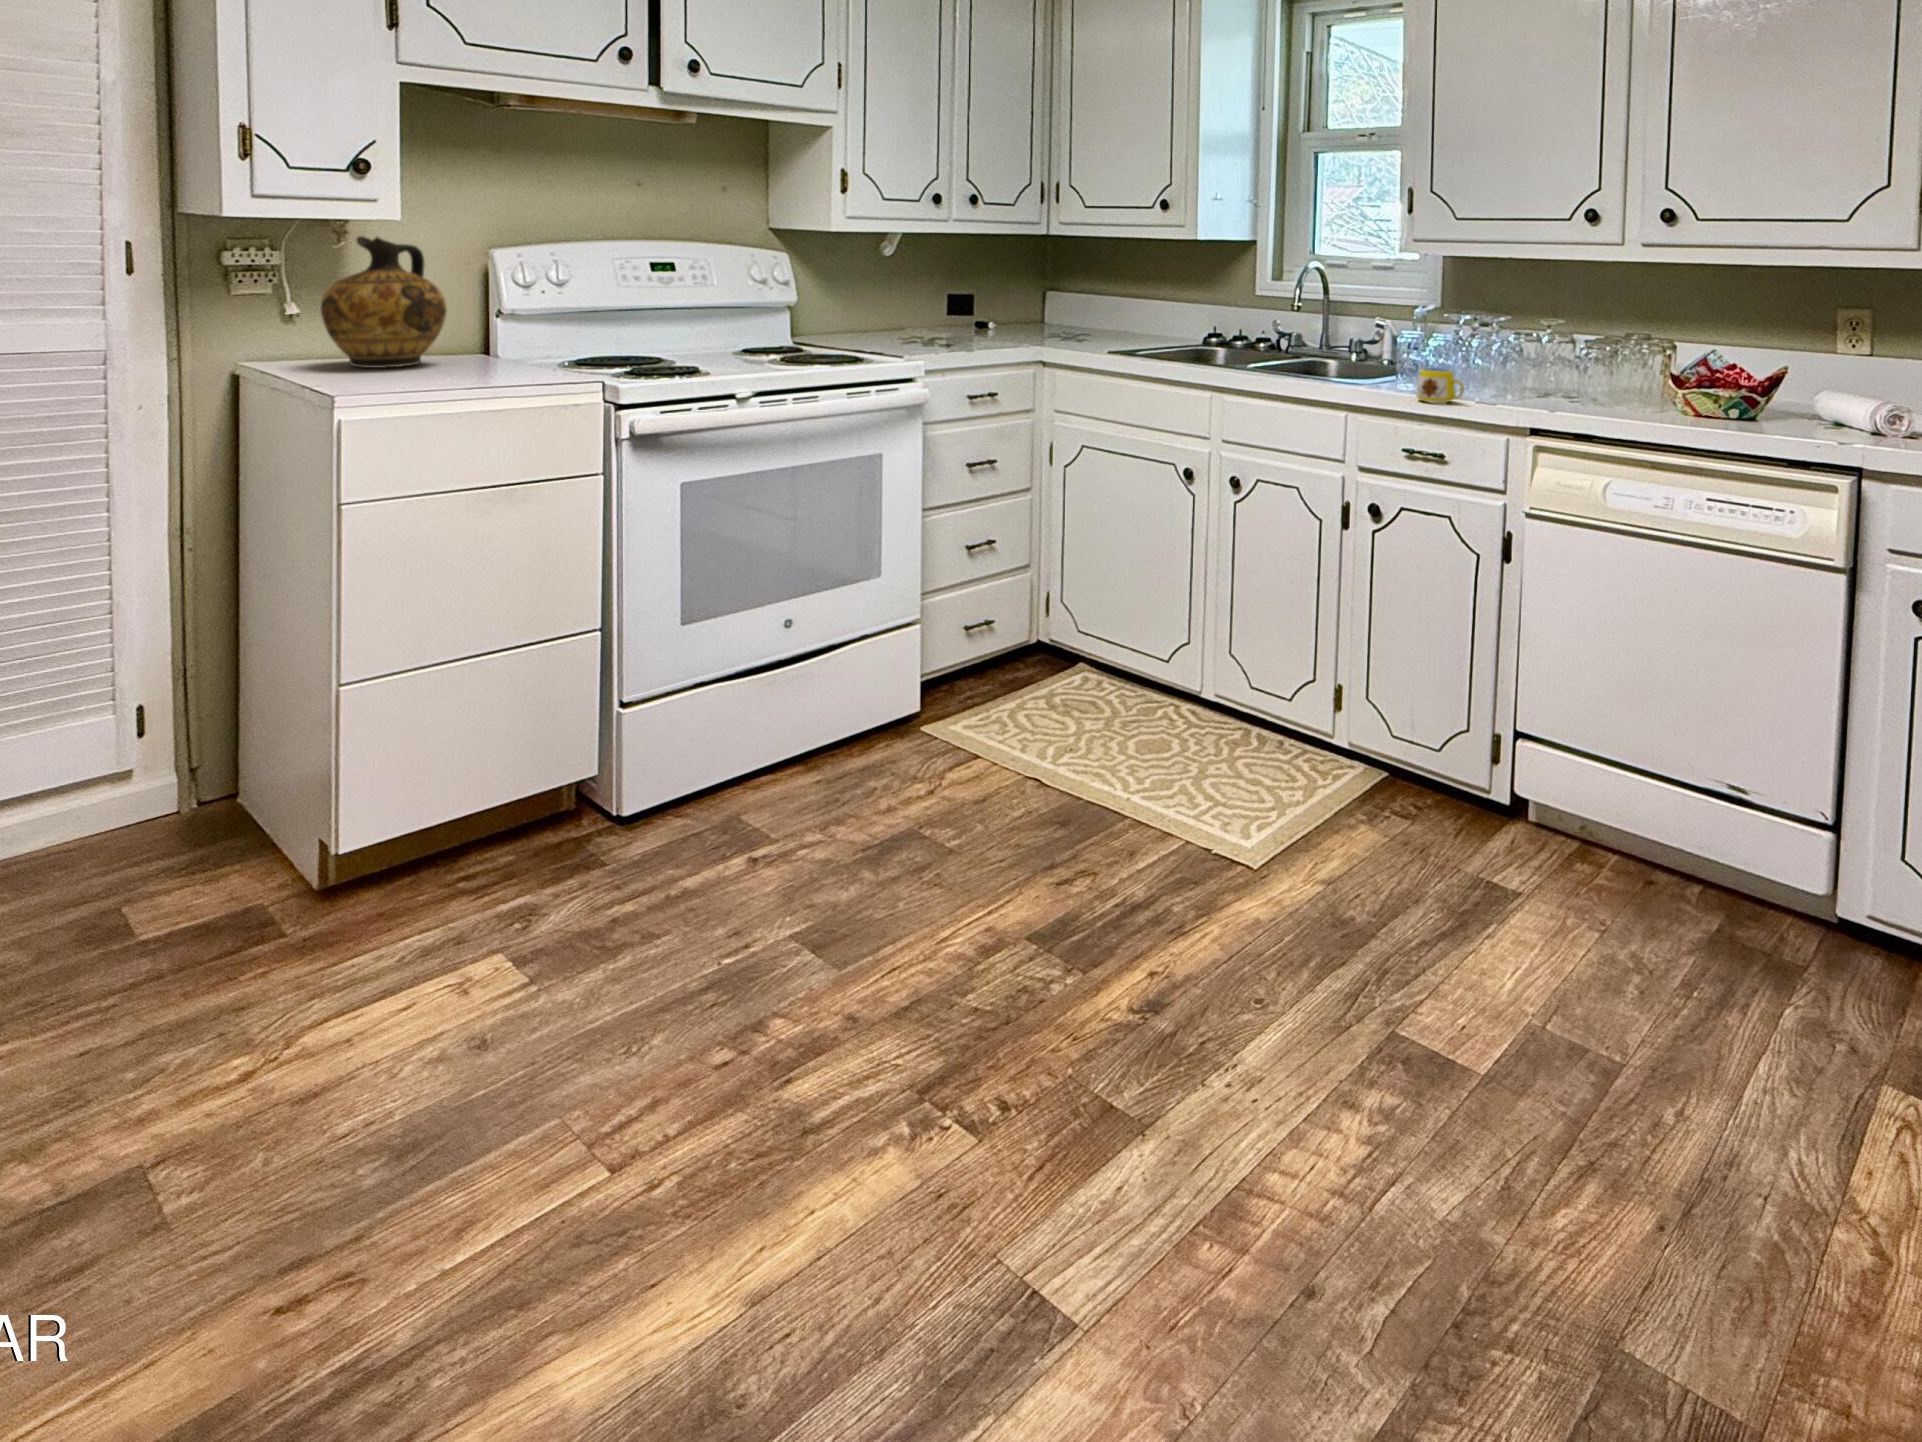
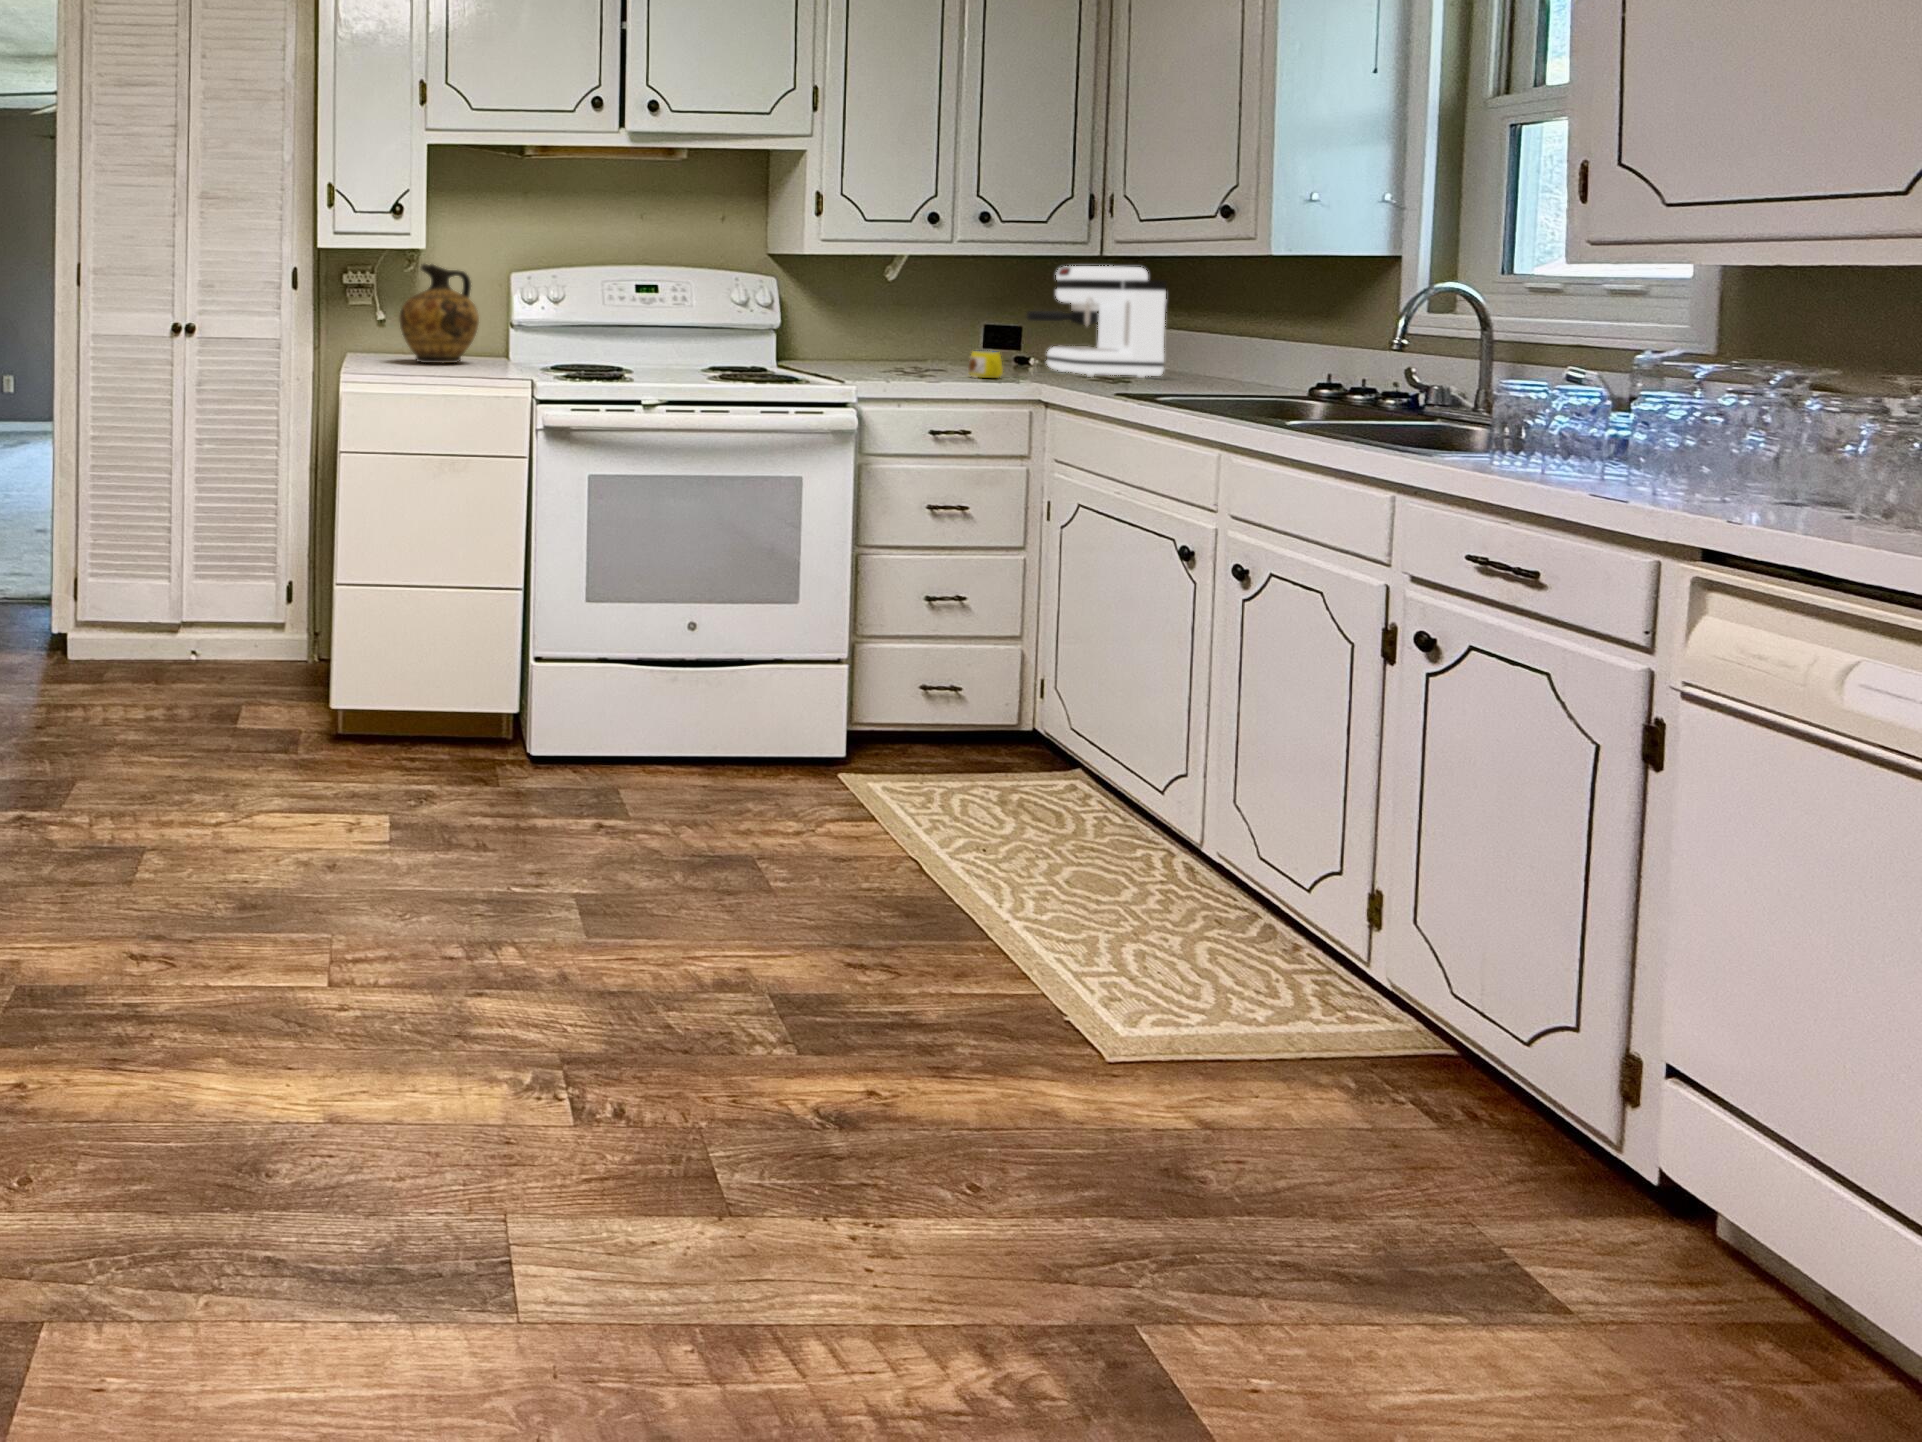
coffee maker: none [983,240,1086,334] -> present [1027,266,1166,378]
mug: present [1416,368,1464,405] -> present [968,351,1003,378]

